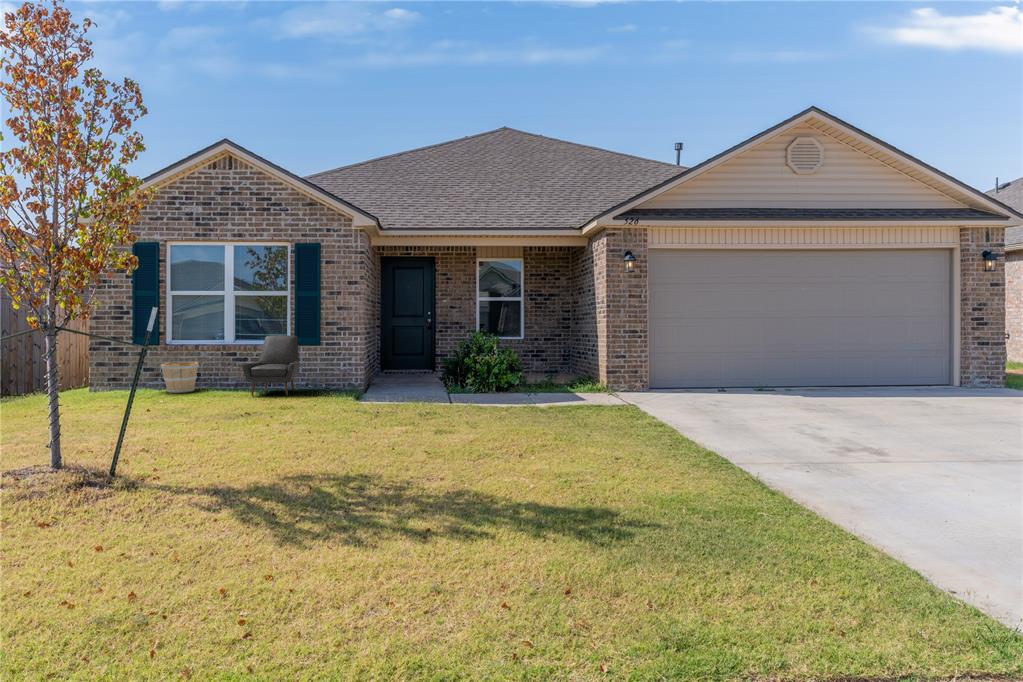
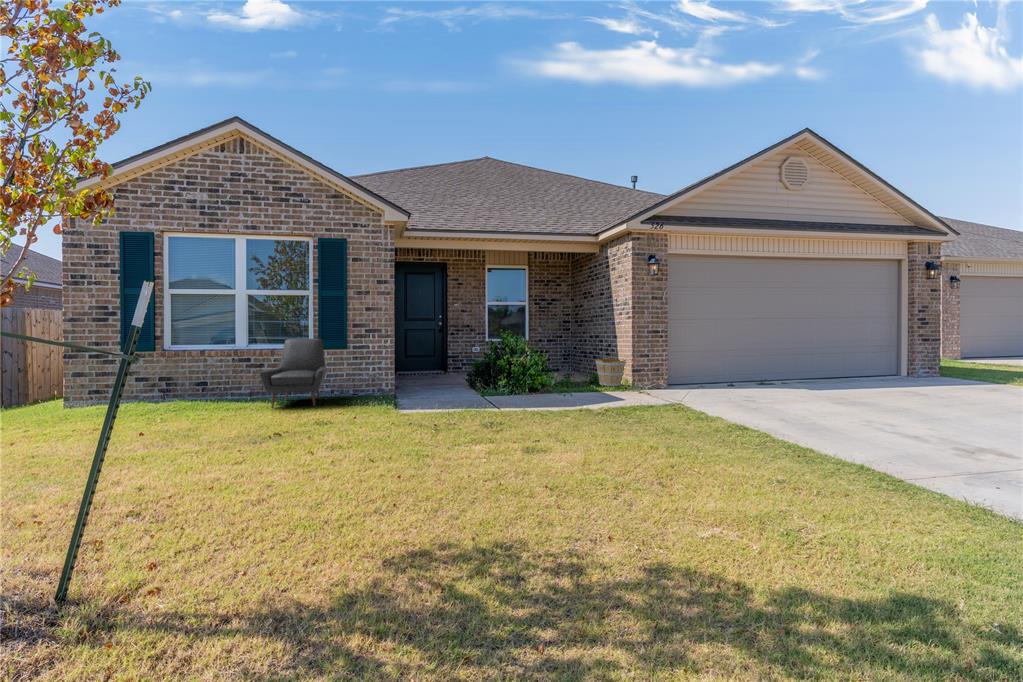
wooden bucket: present [161,362,199,393] -> present [596,358,626,386]

